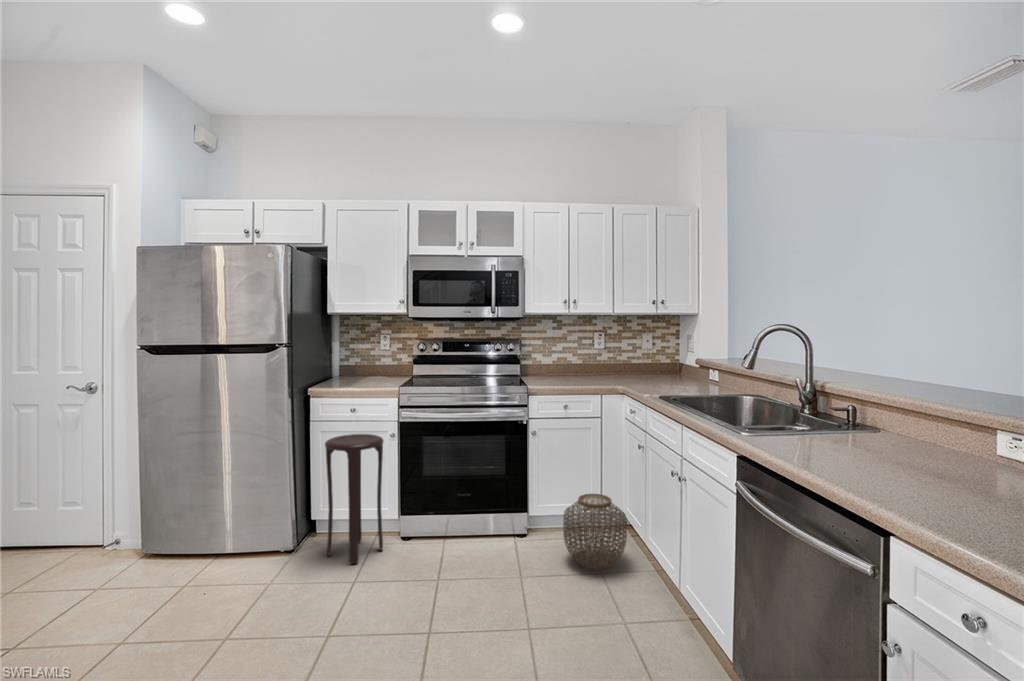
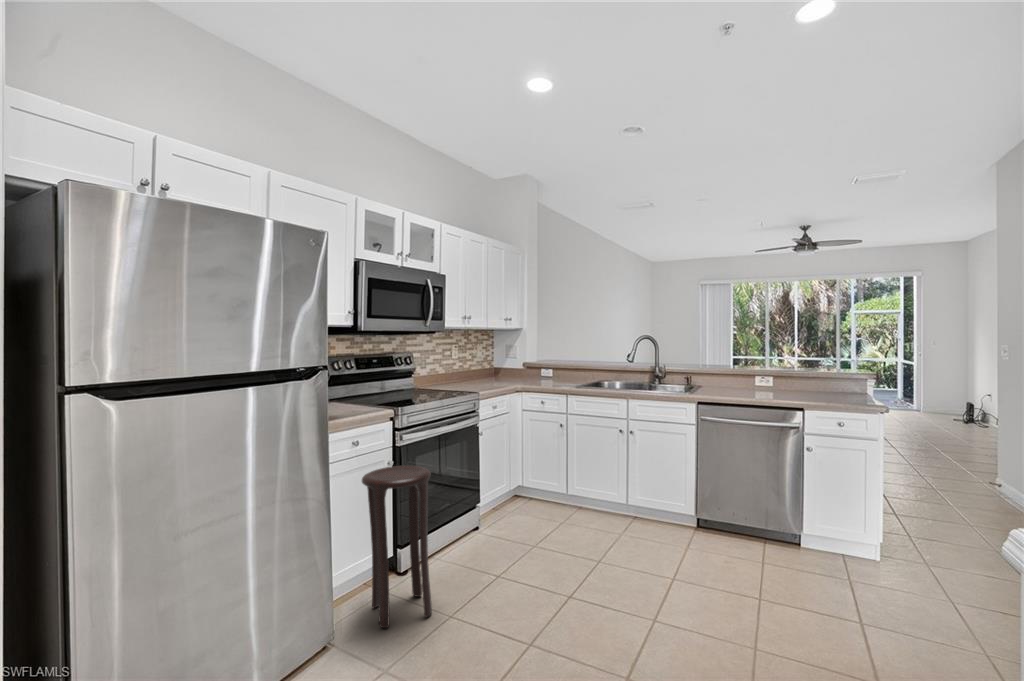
woven basket: present [563,494,627,570] -> none [534,469,584,528]

